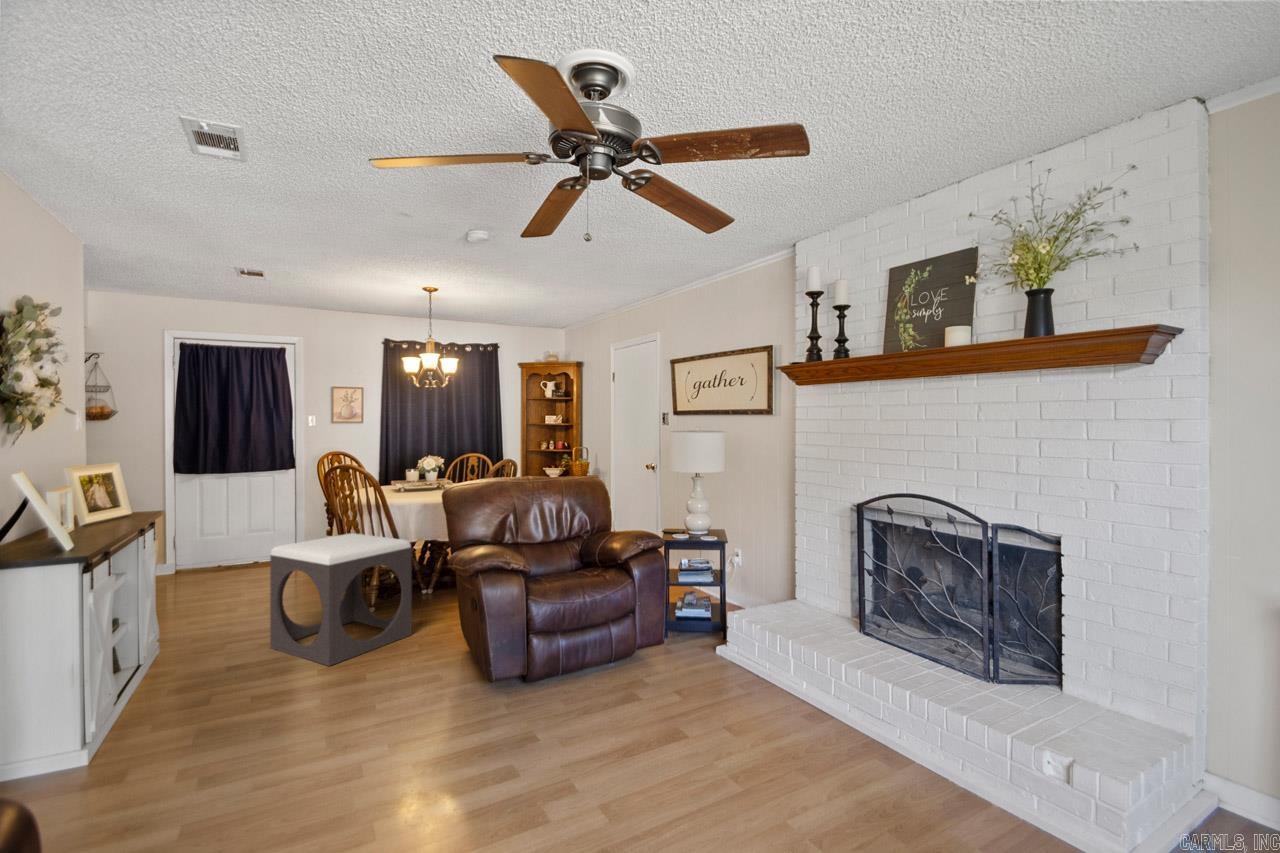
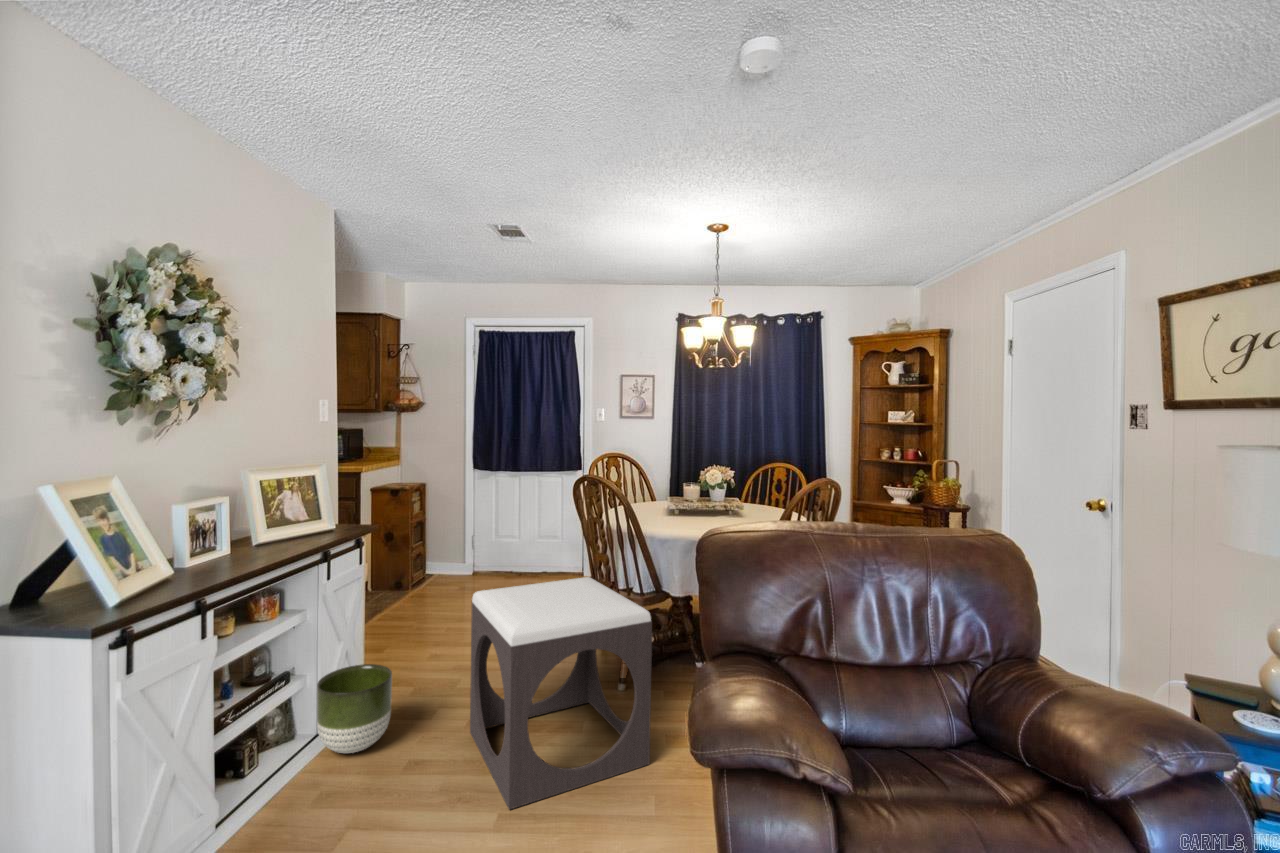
planter: none [144,612,208,674] -> present [317,664,392,753]

